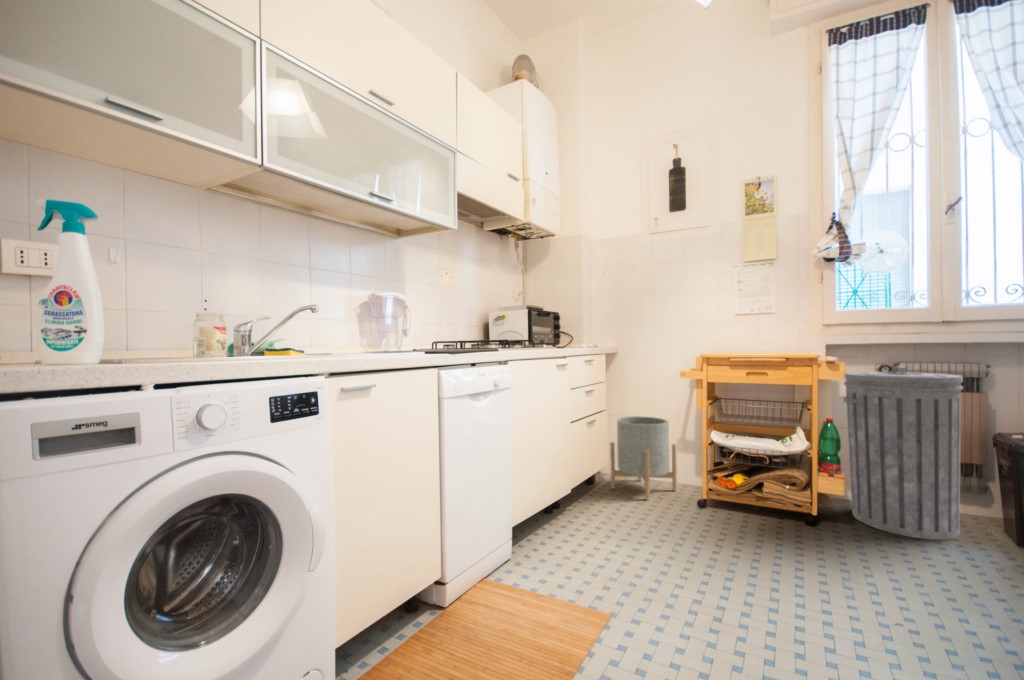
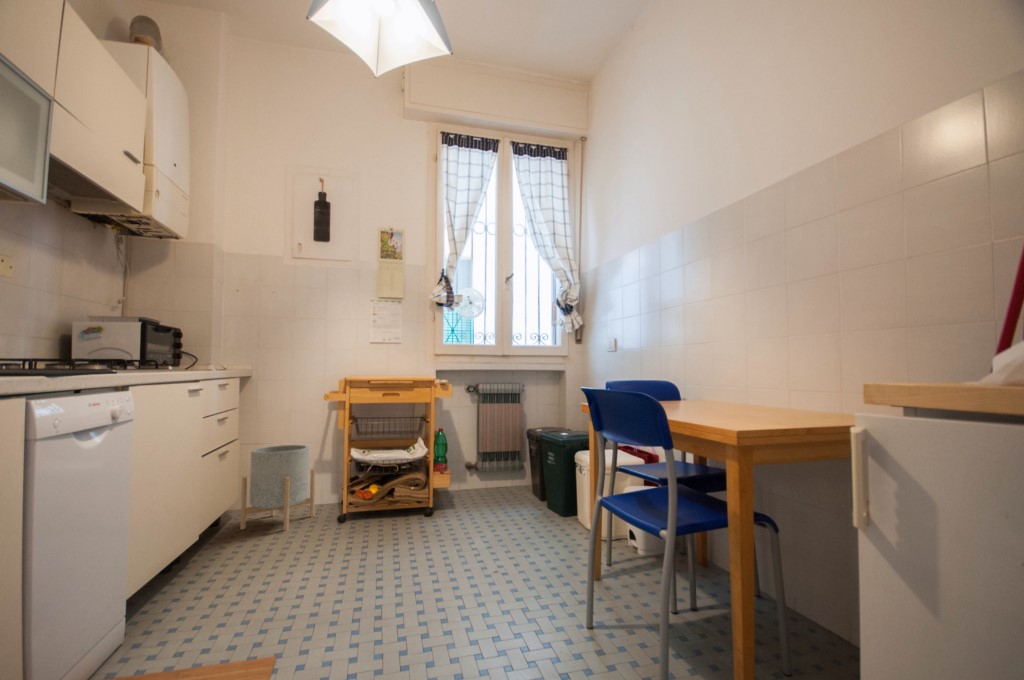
trash can: present [844,366,963,540] -> none [449,385,512,507]

